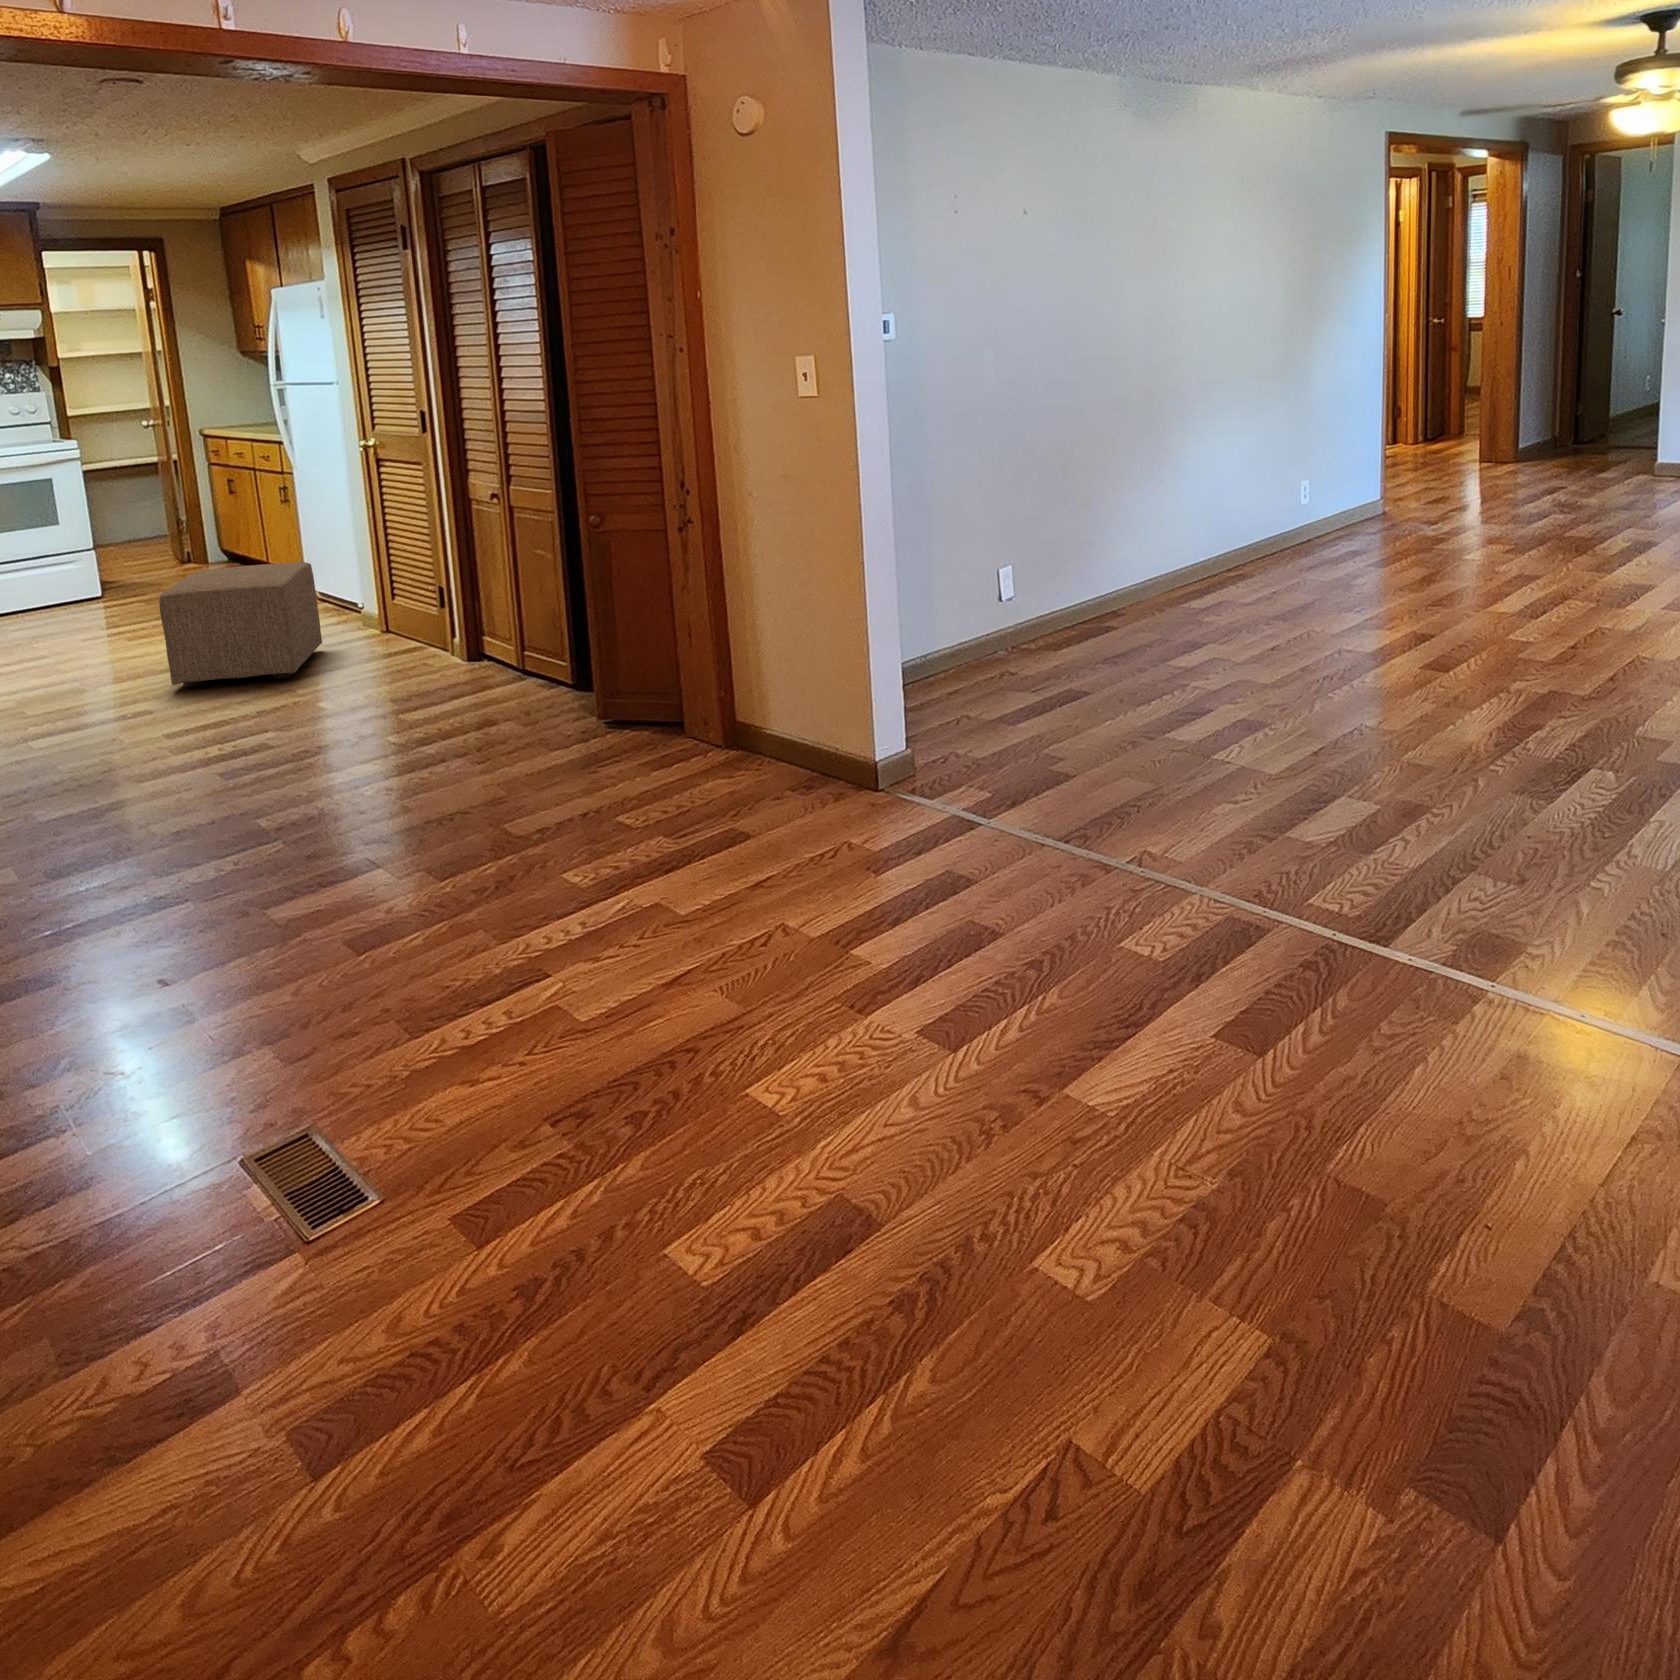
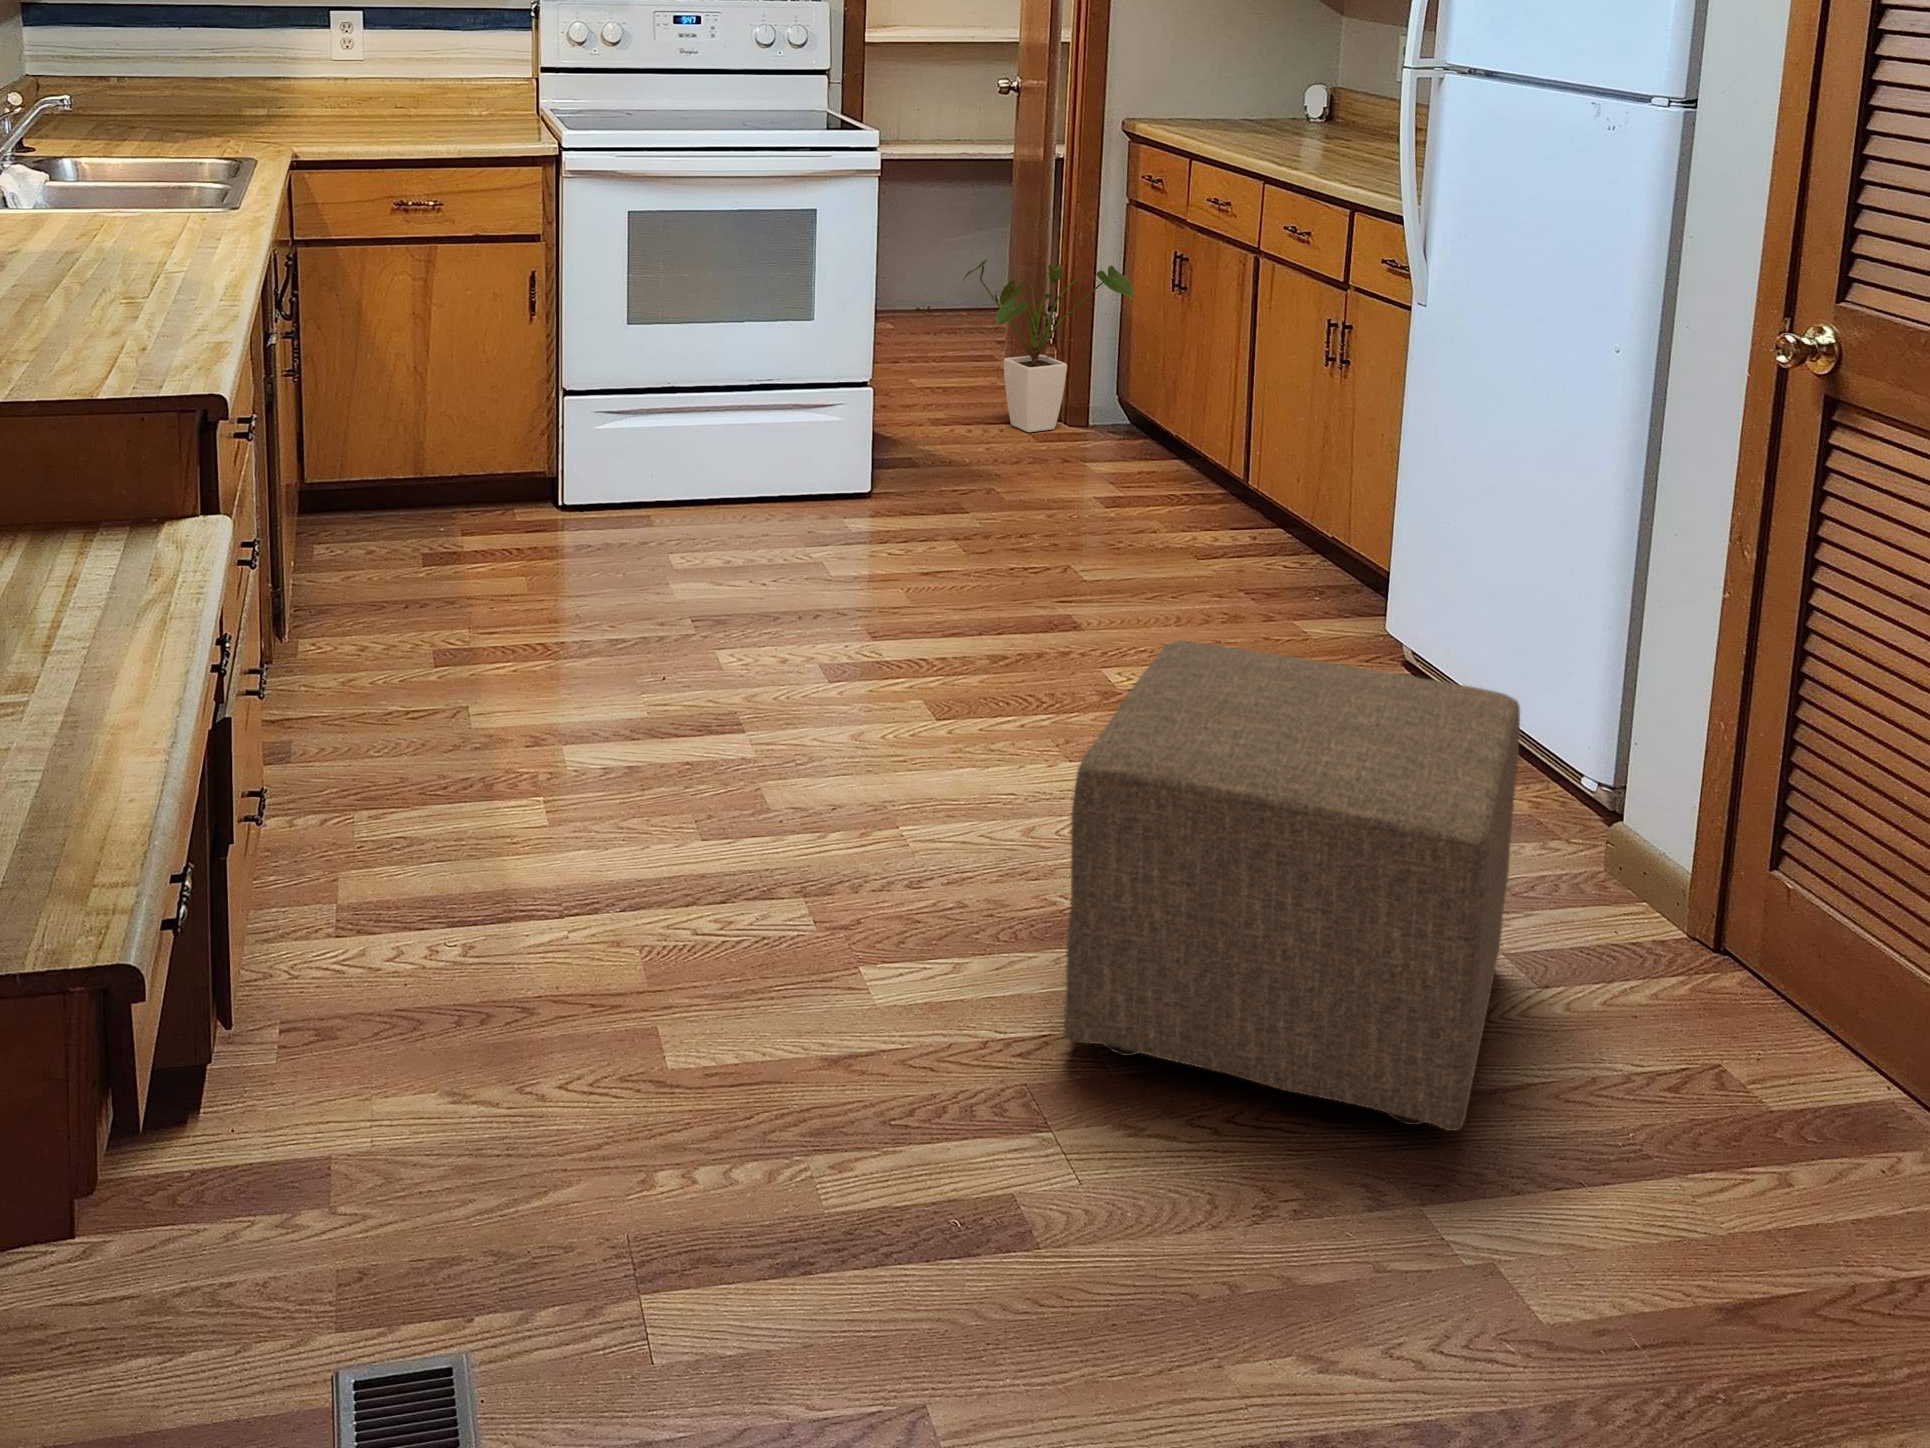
house plant: none [133,492,215,569] -> present [963,259,1134,432]

